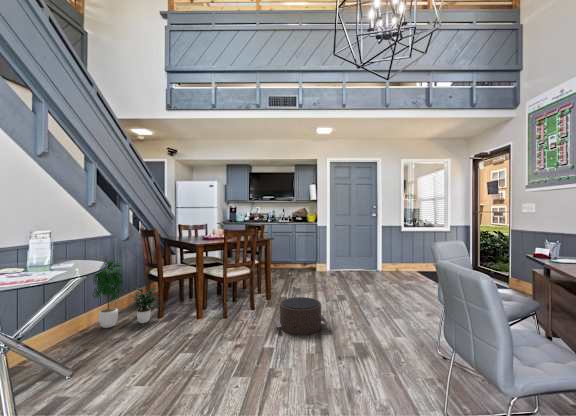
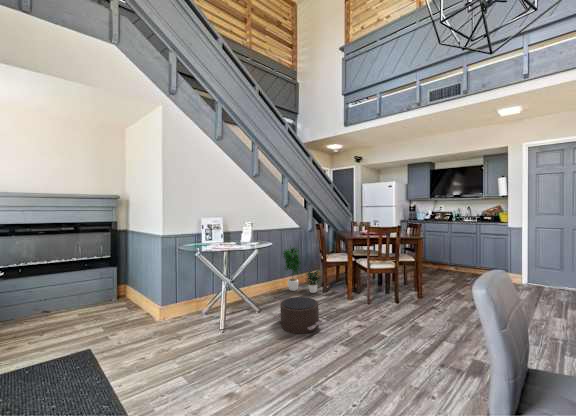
pouf: present [275,297,329,335] -> present [273,297,322,334]

